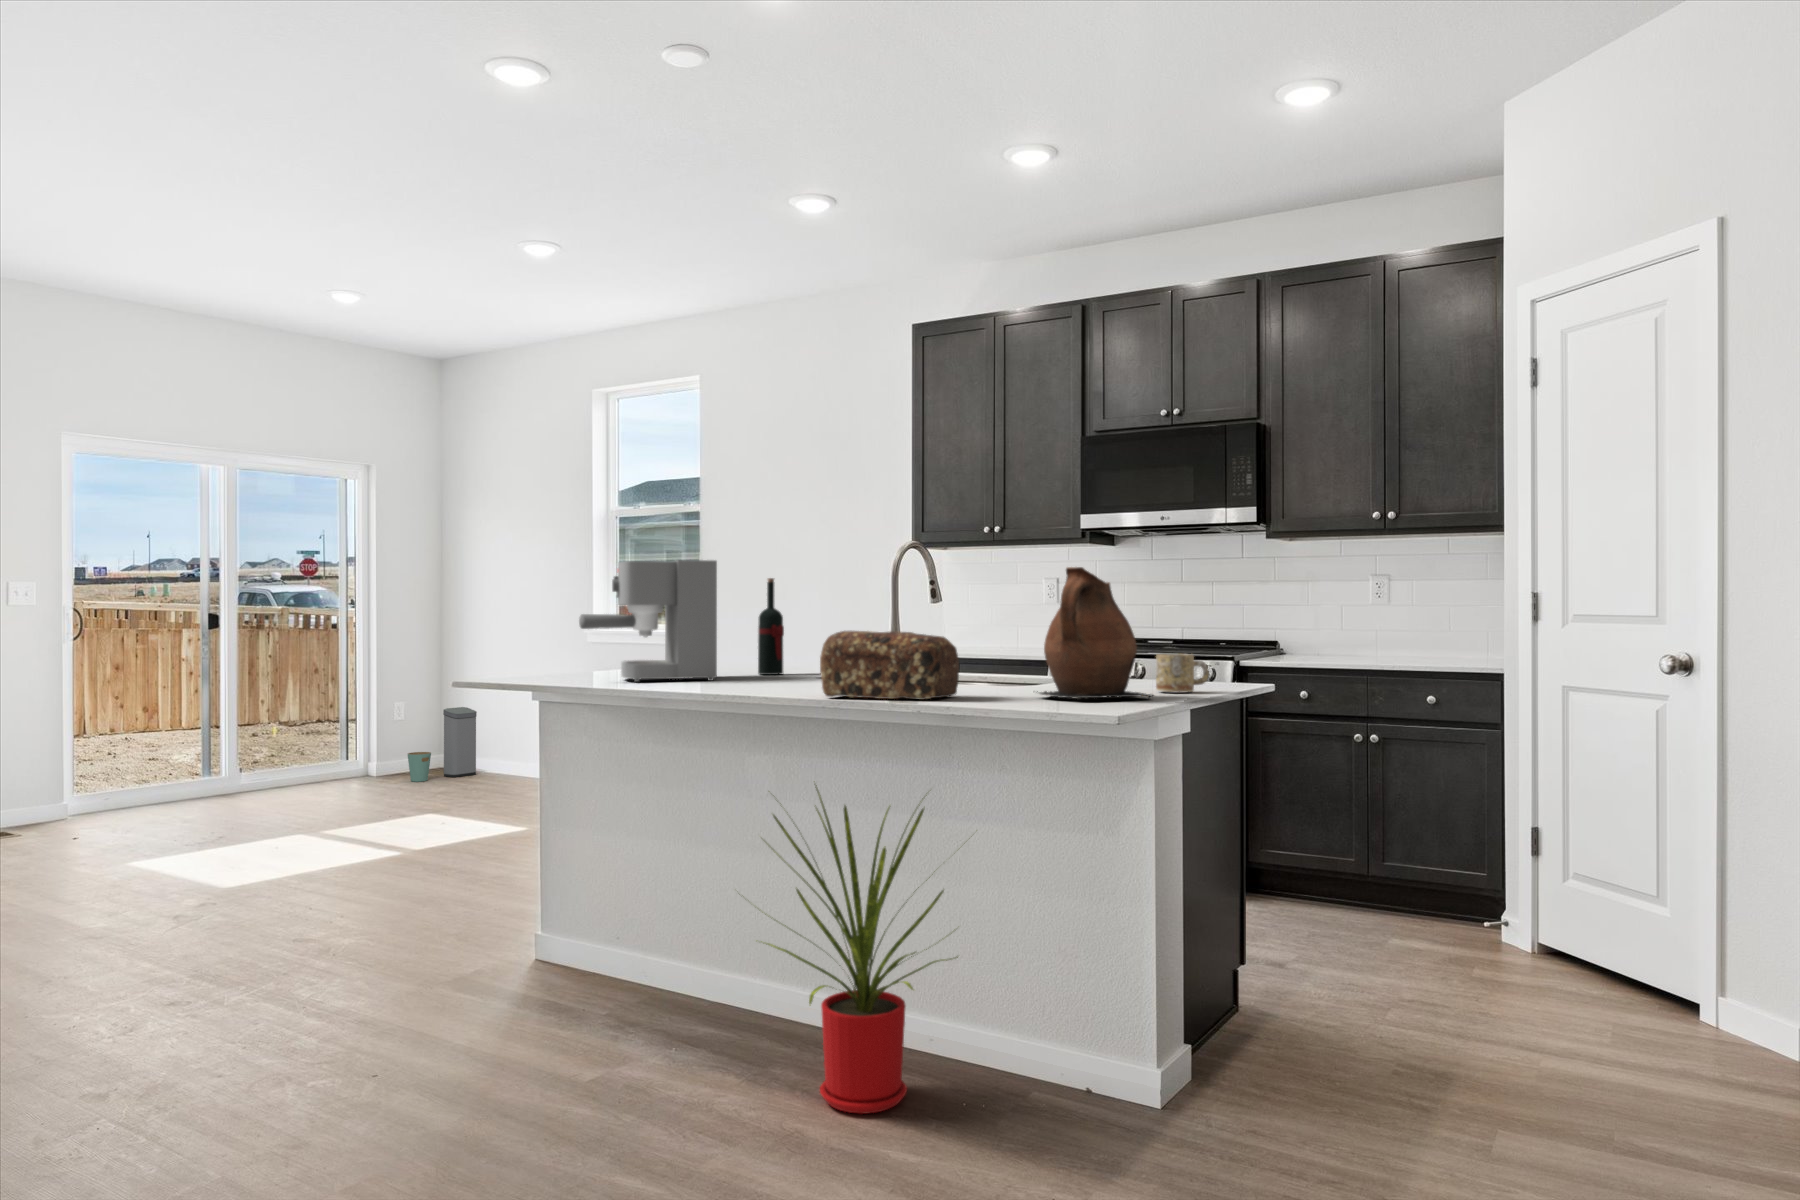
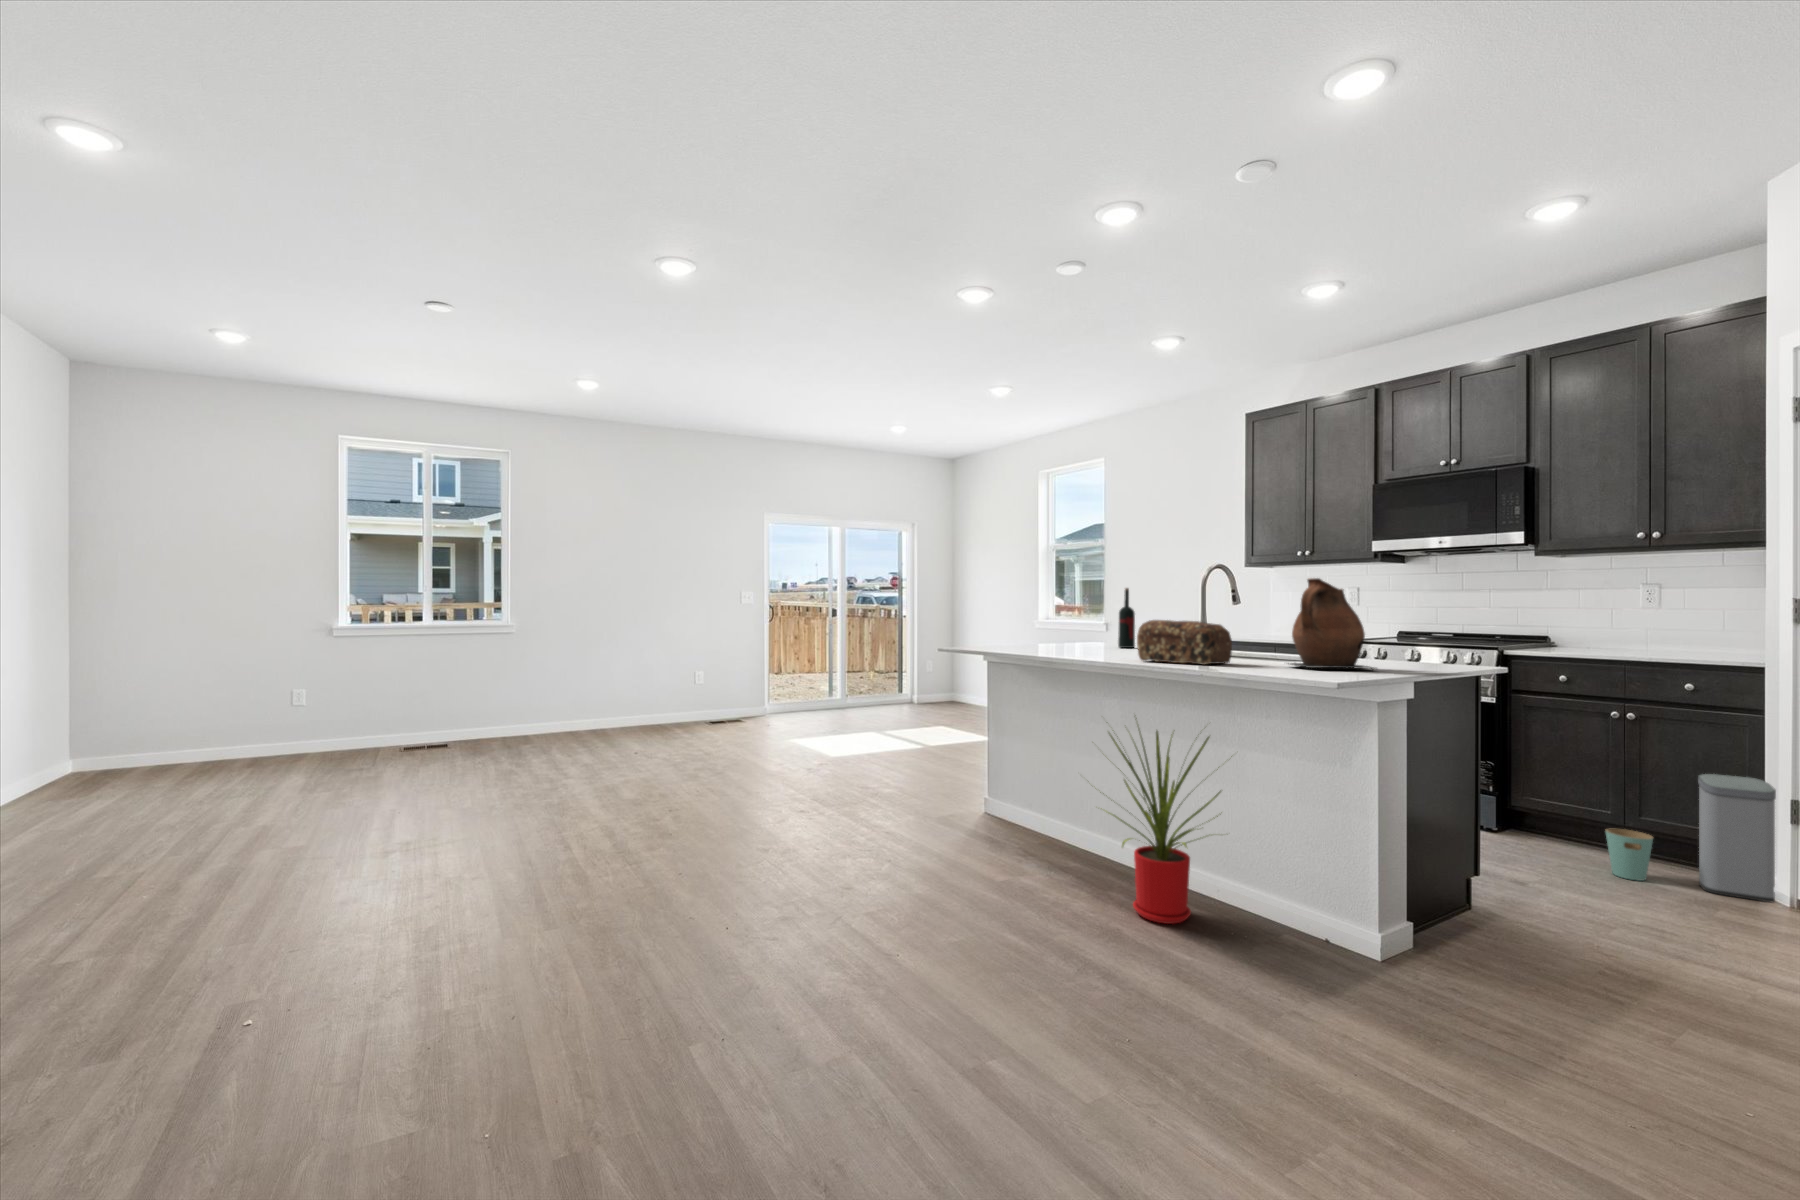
coffee maker: present [579,560,717,682] -> none [1007,577,1089,650]
mug: present [1156,654,1208,692] -> none [1388,640,1433,668]
trash can: present [408,707,477,782] -> present [1606,774,1776,902]

